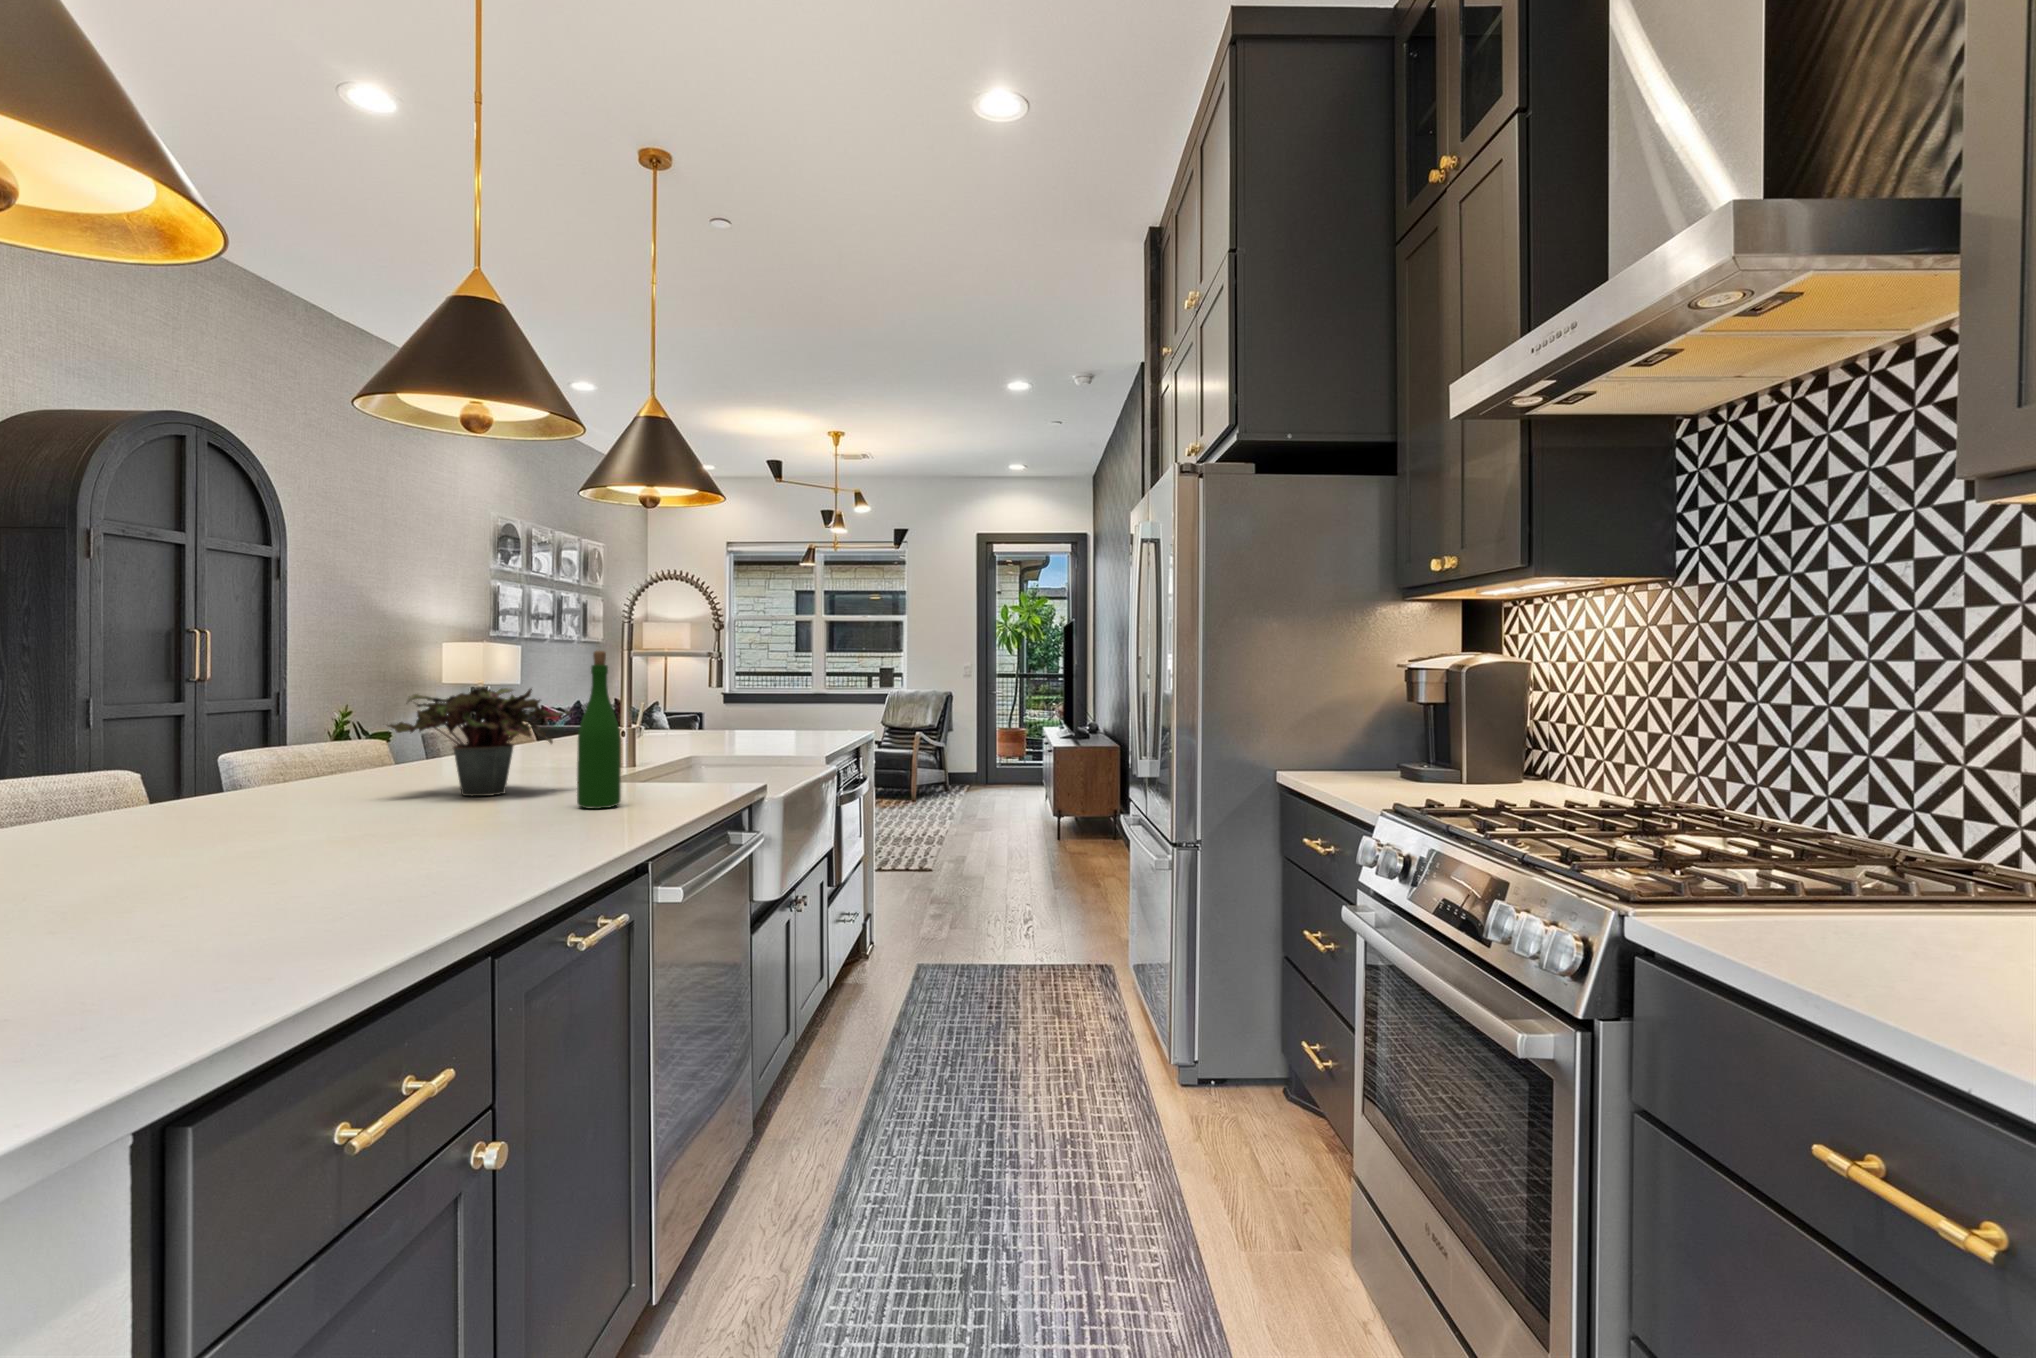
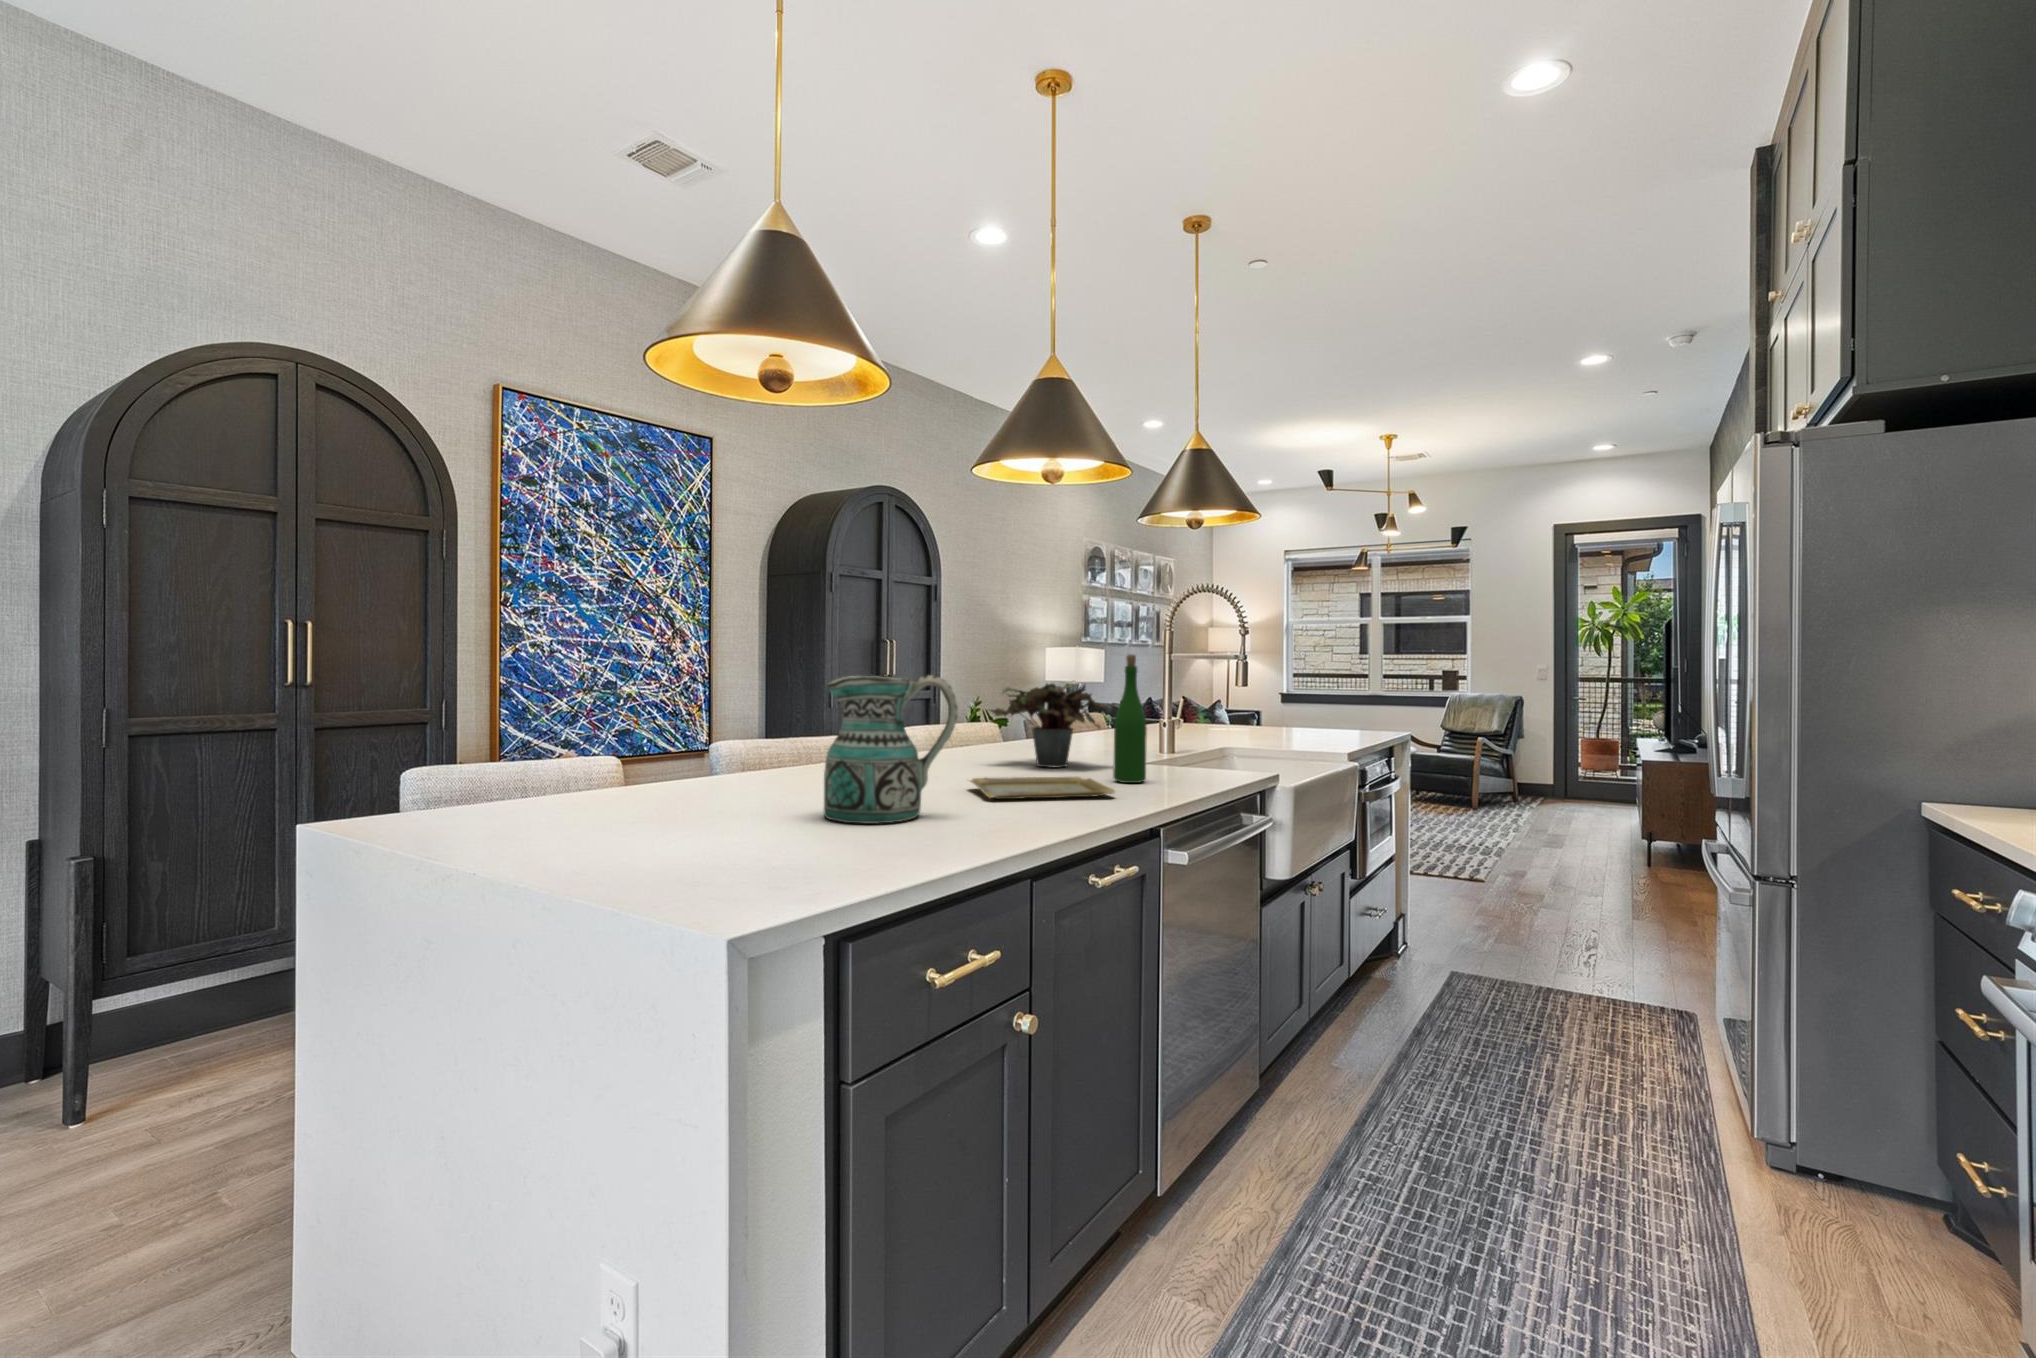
ceramic pitcher: none [107,679,361,912] -> present [824,675,958,824]
tray: none [365,806,590,847] -> present [969,777,1115,799]

